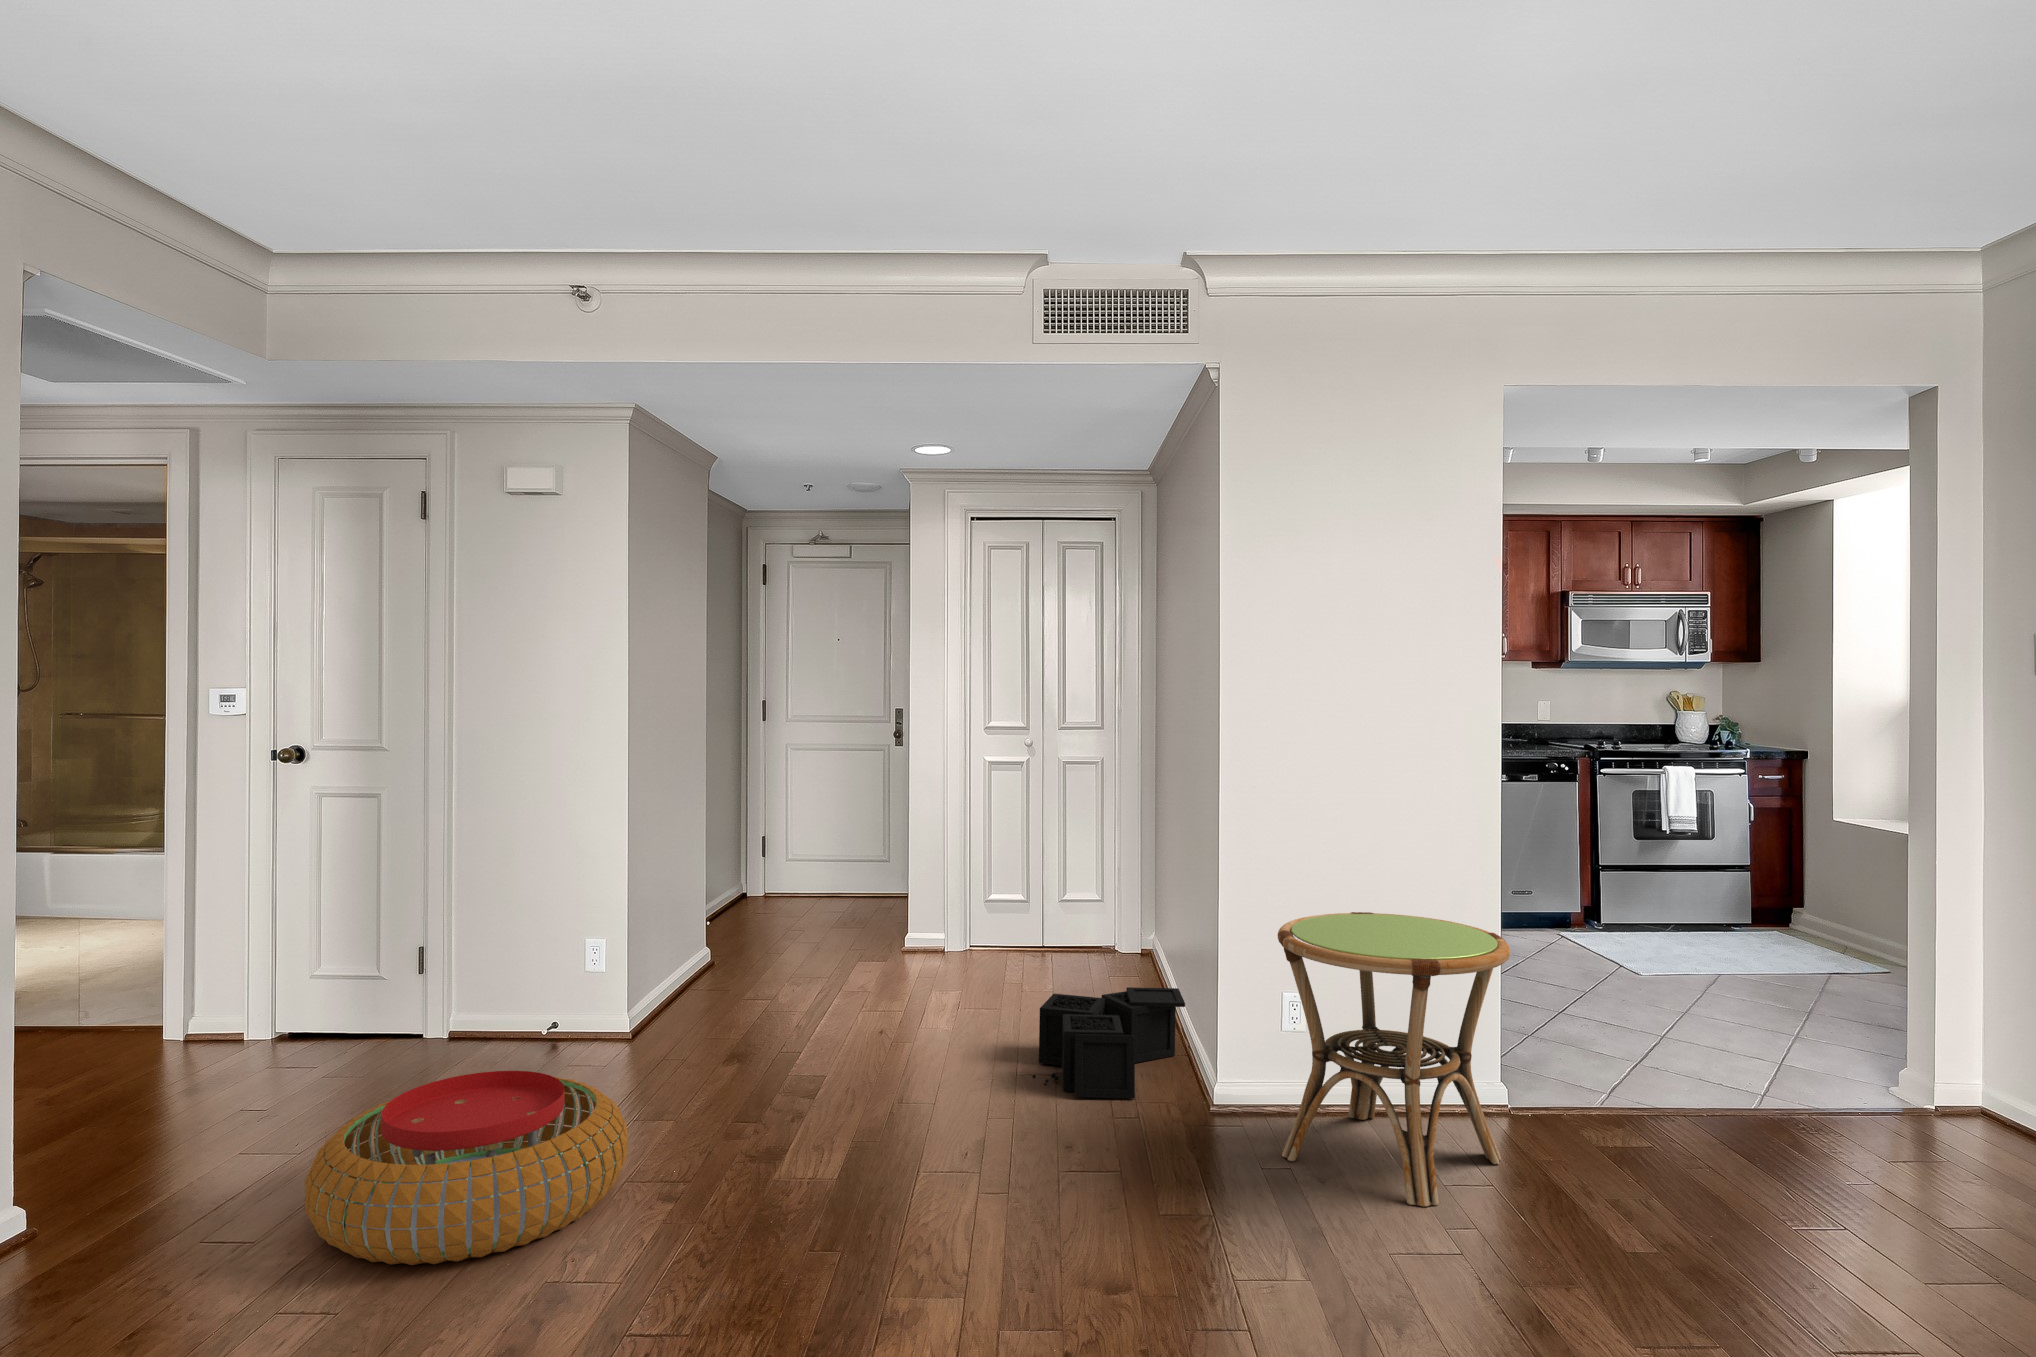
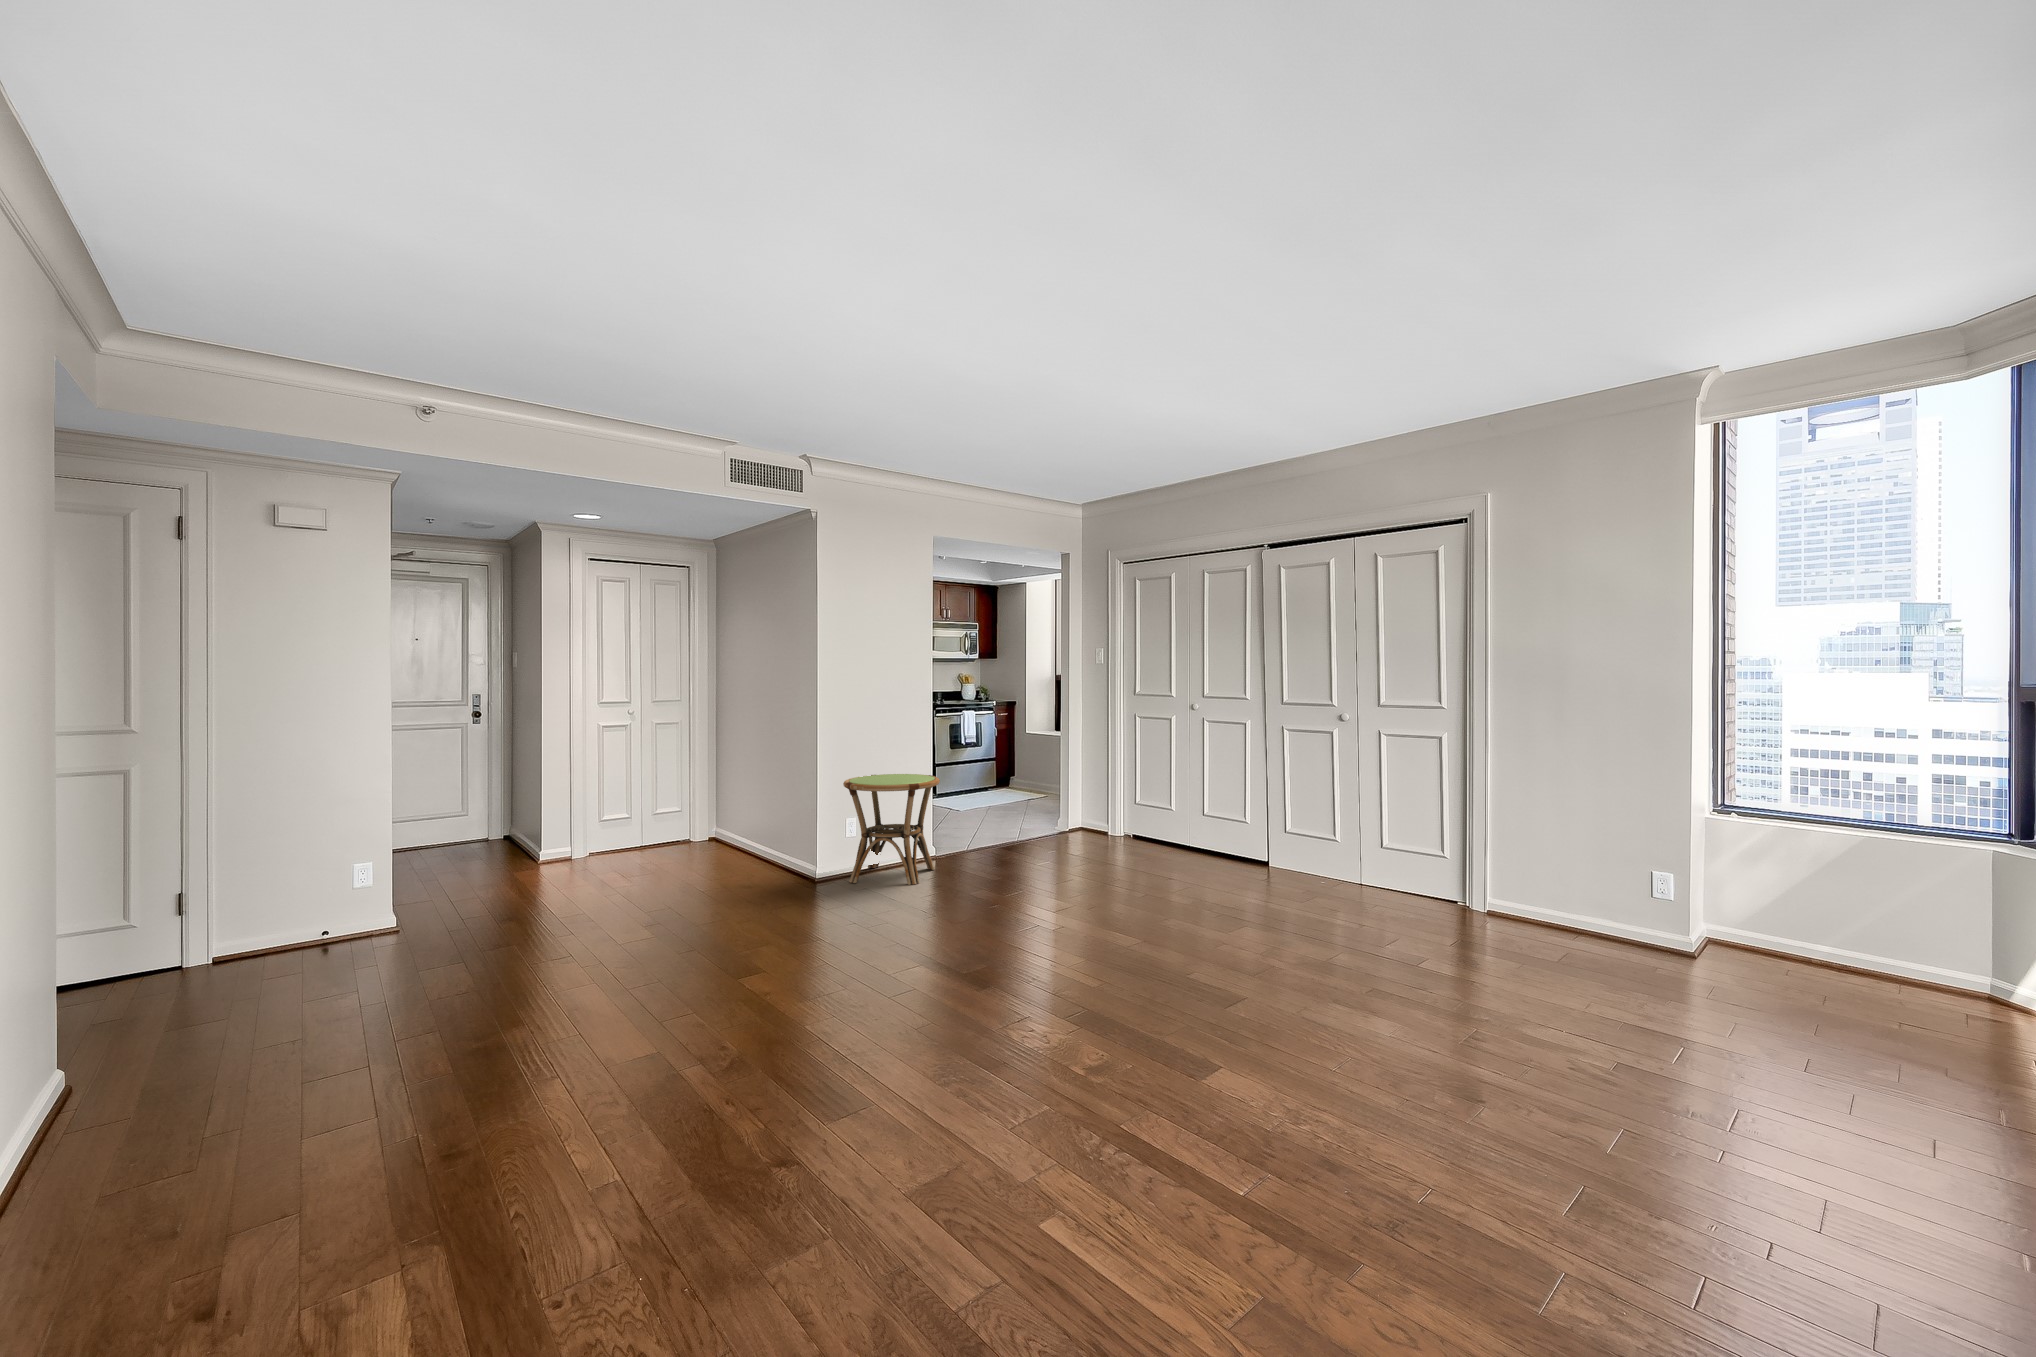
storage bin: present [1032,987,1185,1098] -> none [703,831,778,883]
pouf: present [305,1071,628,1265] -> none [345,899,541,994]

